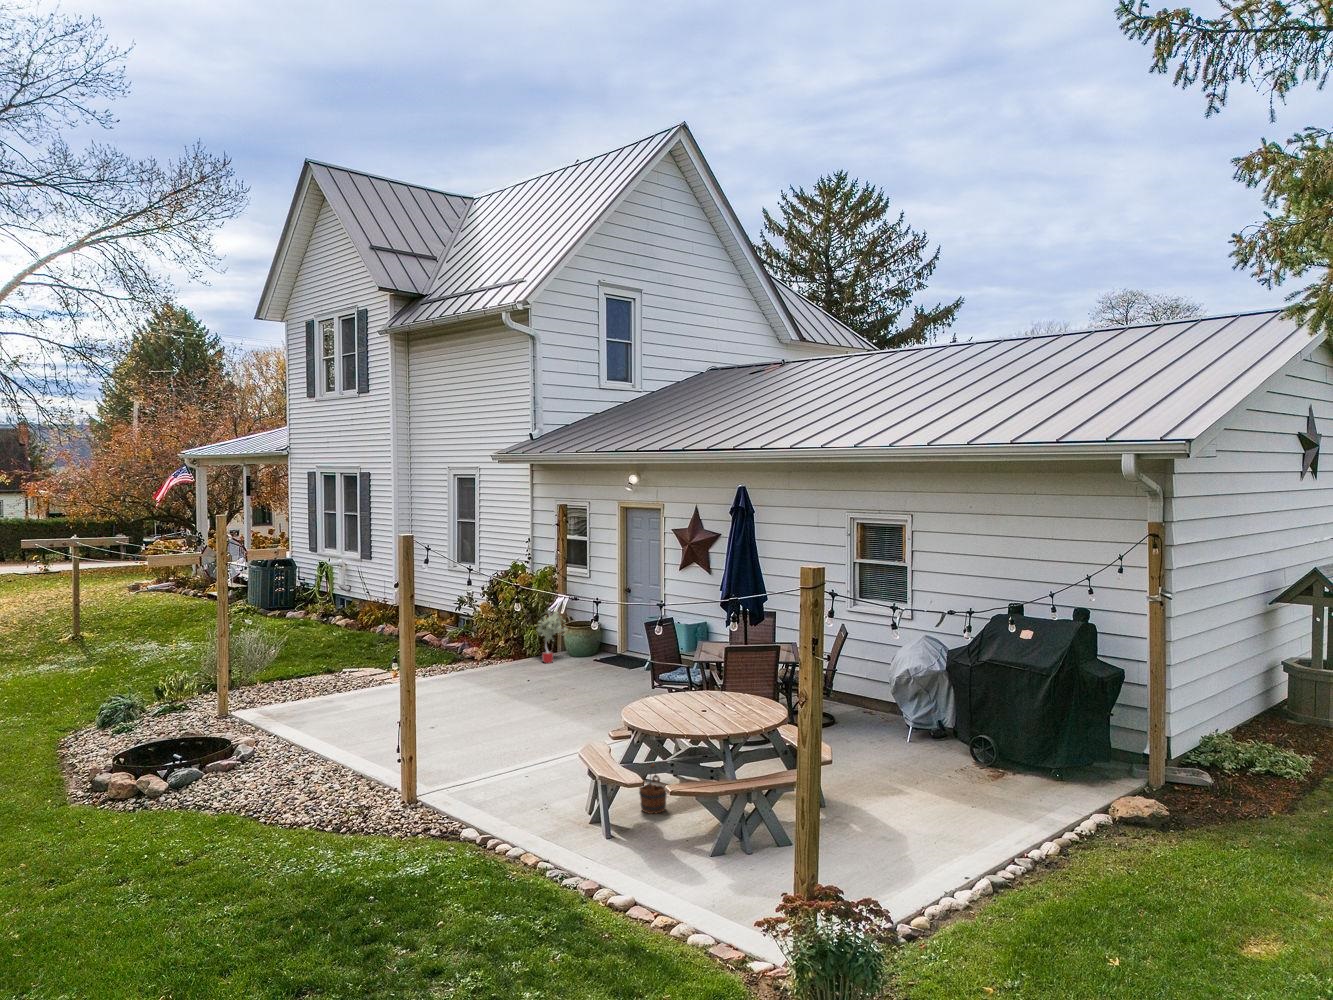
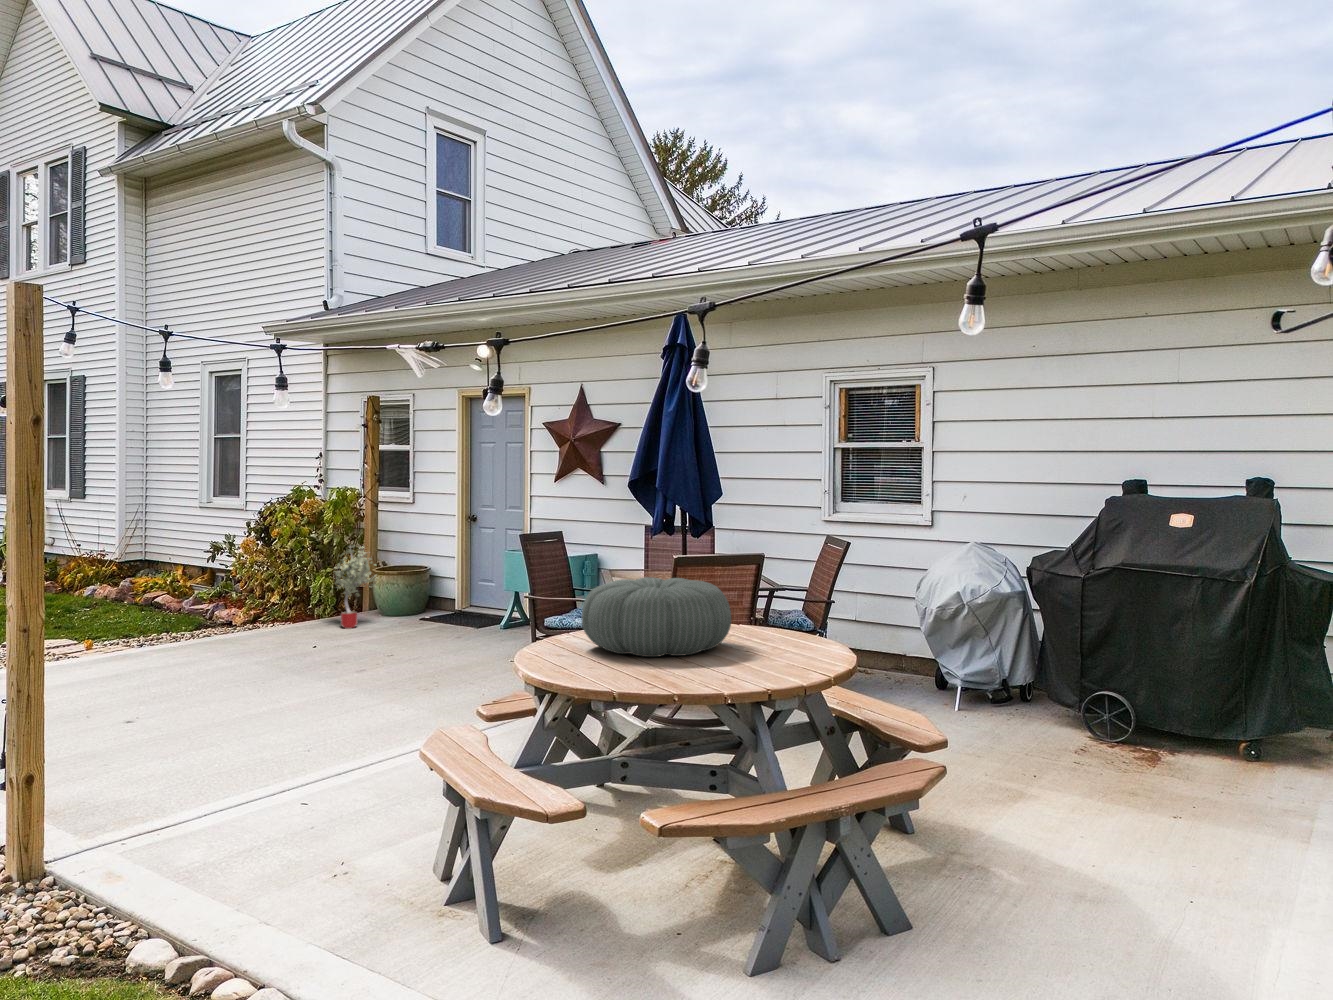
pouf: none [658,669,733,713] -> present [582,577,731,657]
wooden bucket: present [639,763,667,814] -> none [552,762,611,871]

